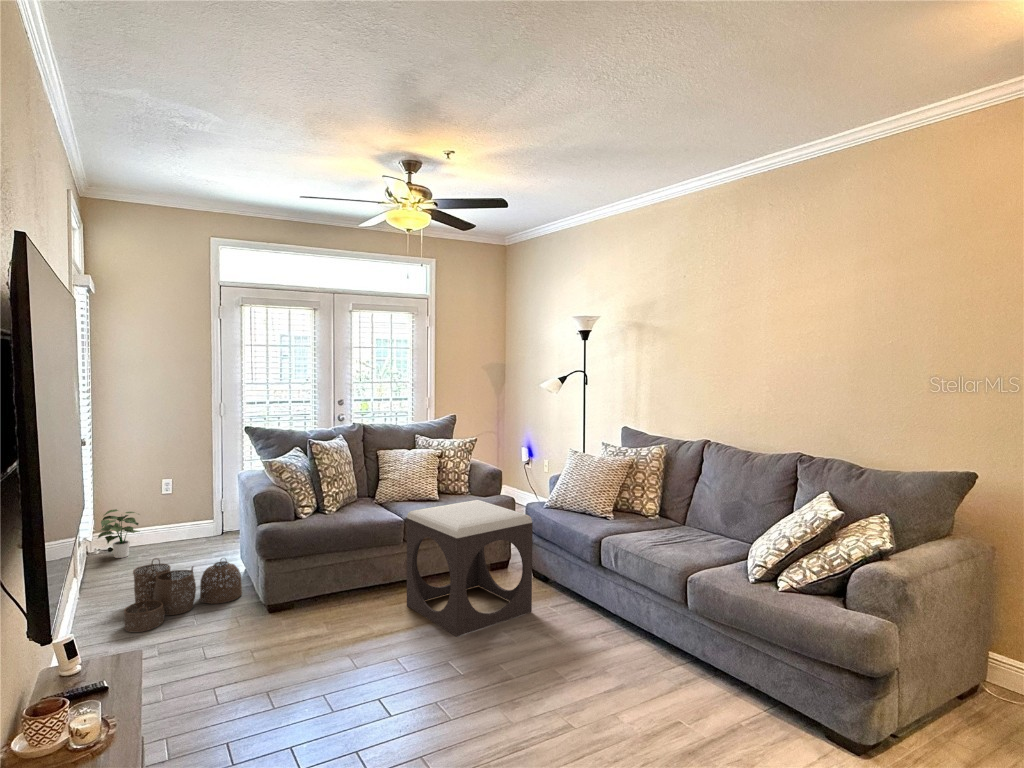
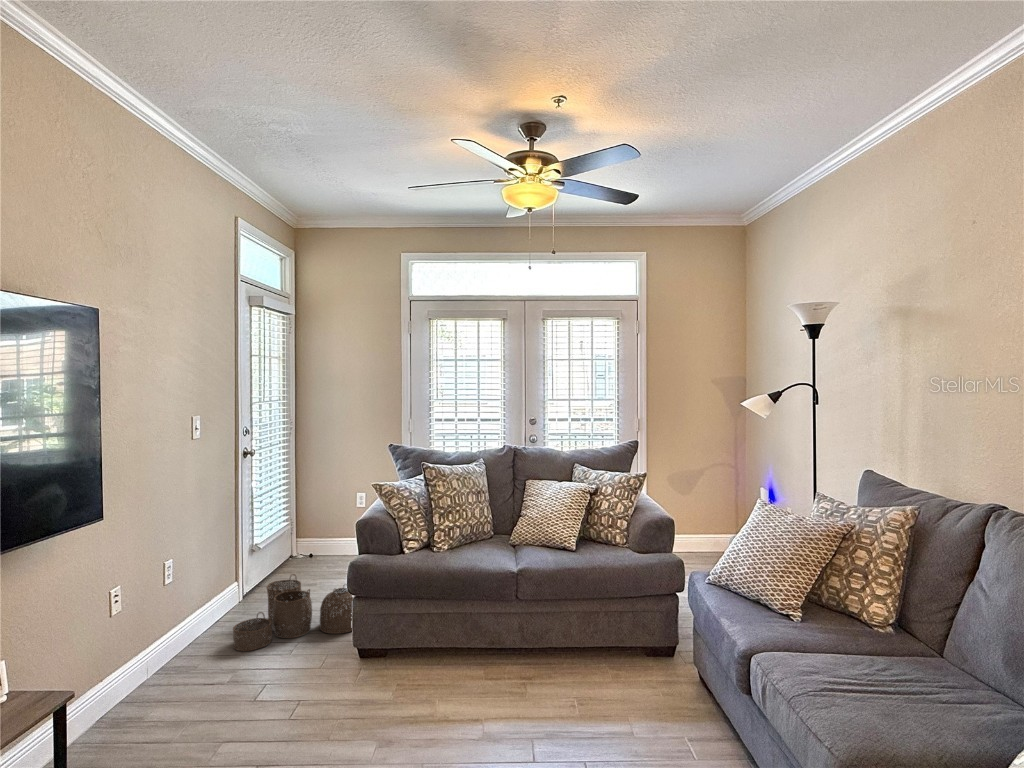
footstool: present [407,500,533,637] -> none [501,558,652,753]
potted plant: present [98,509,139,558] -> none [292,518,332,565]

